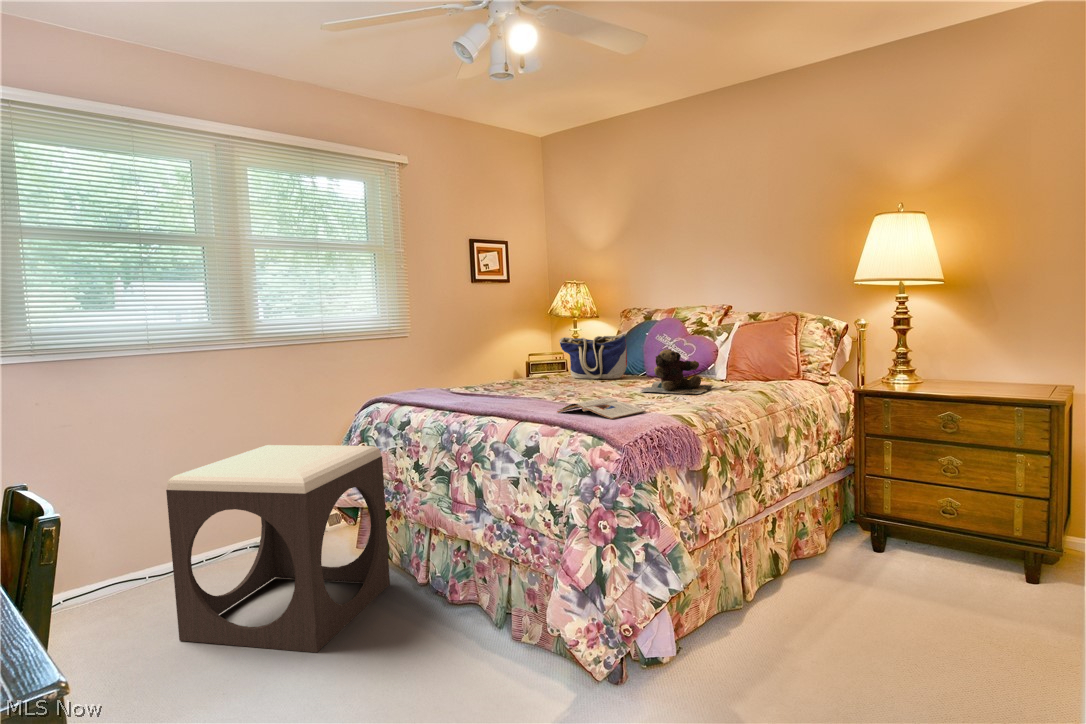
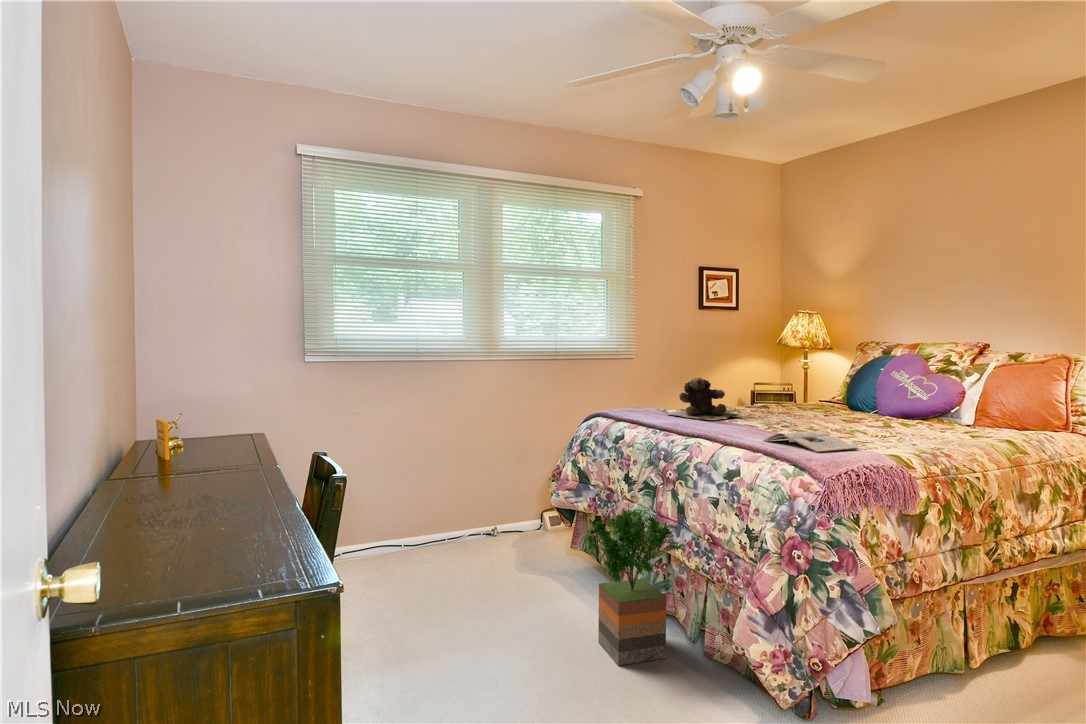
tote bag: present [559,335,627,379] -> none [781,368,855,414]
teddy bear: present [641,349,713,394] -> present [667,377,741,420]
footstool: present [166,445,390,653] -> none [424,445,597,630]
potted tree: none [376,499,490,673] -> present [586,509,686,666]

